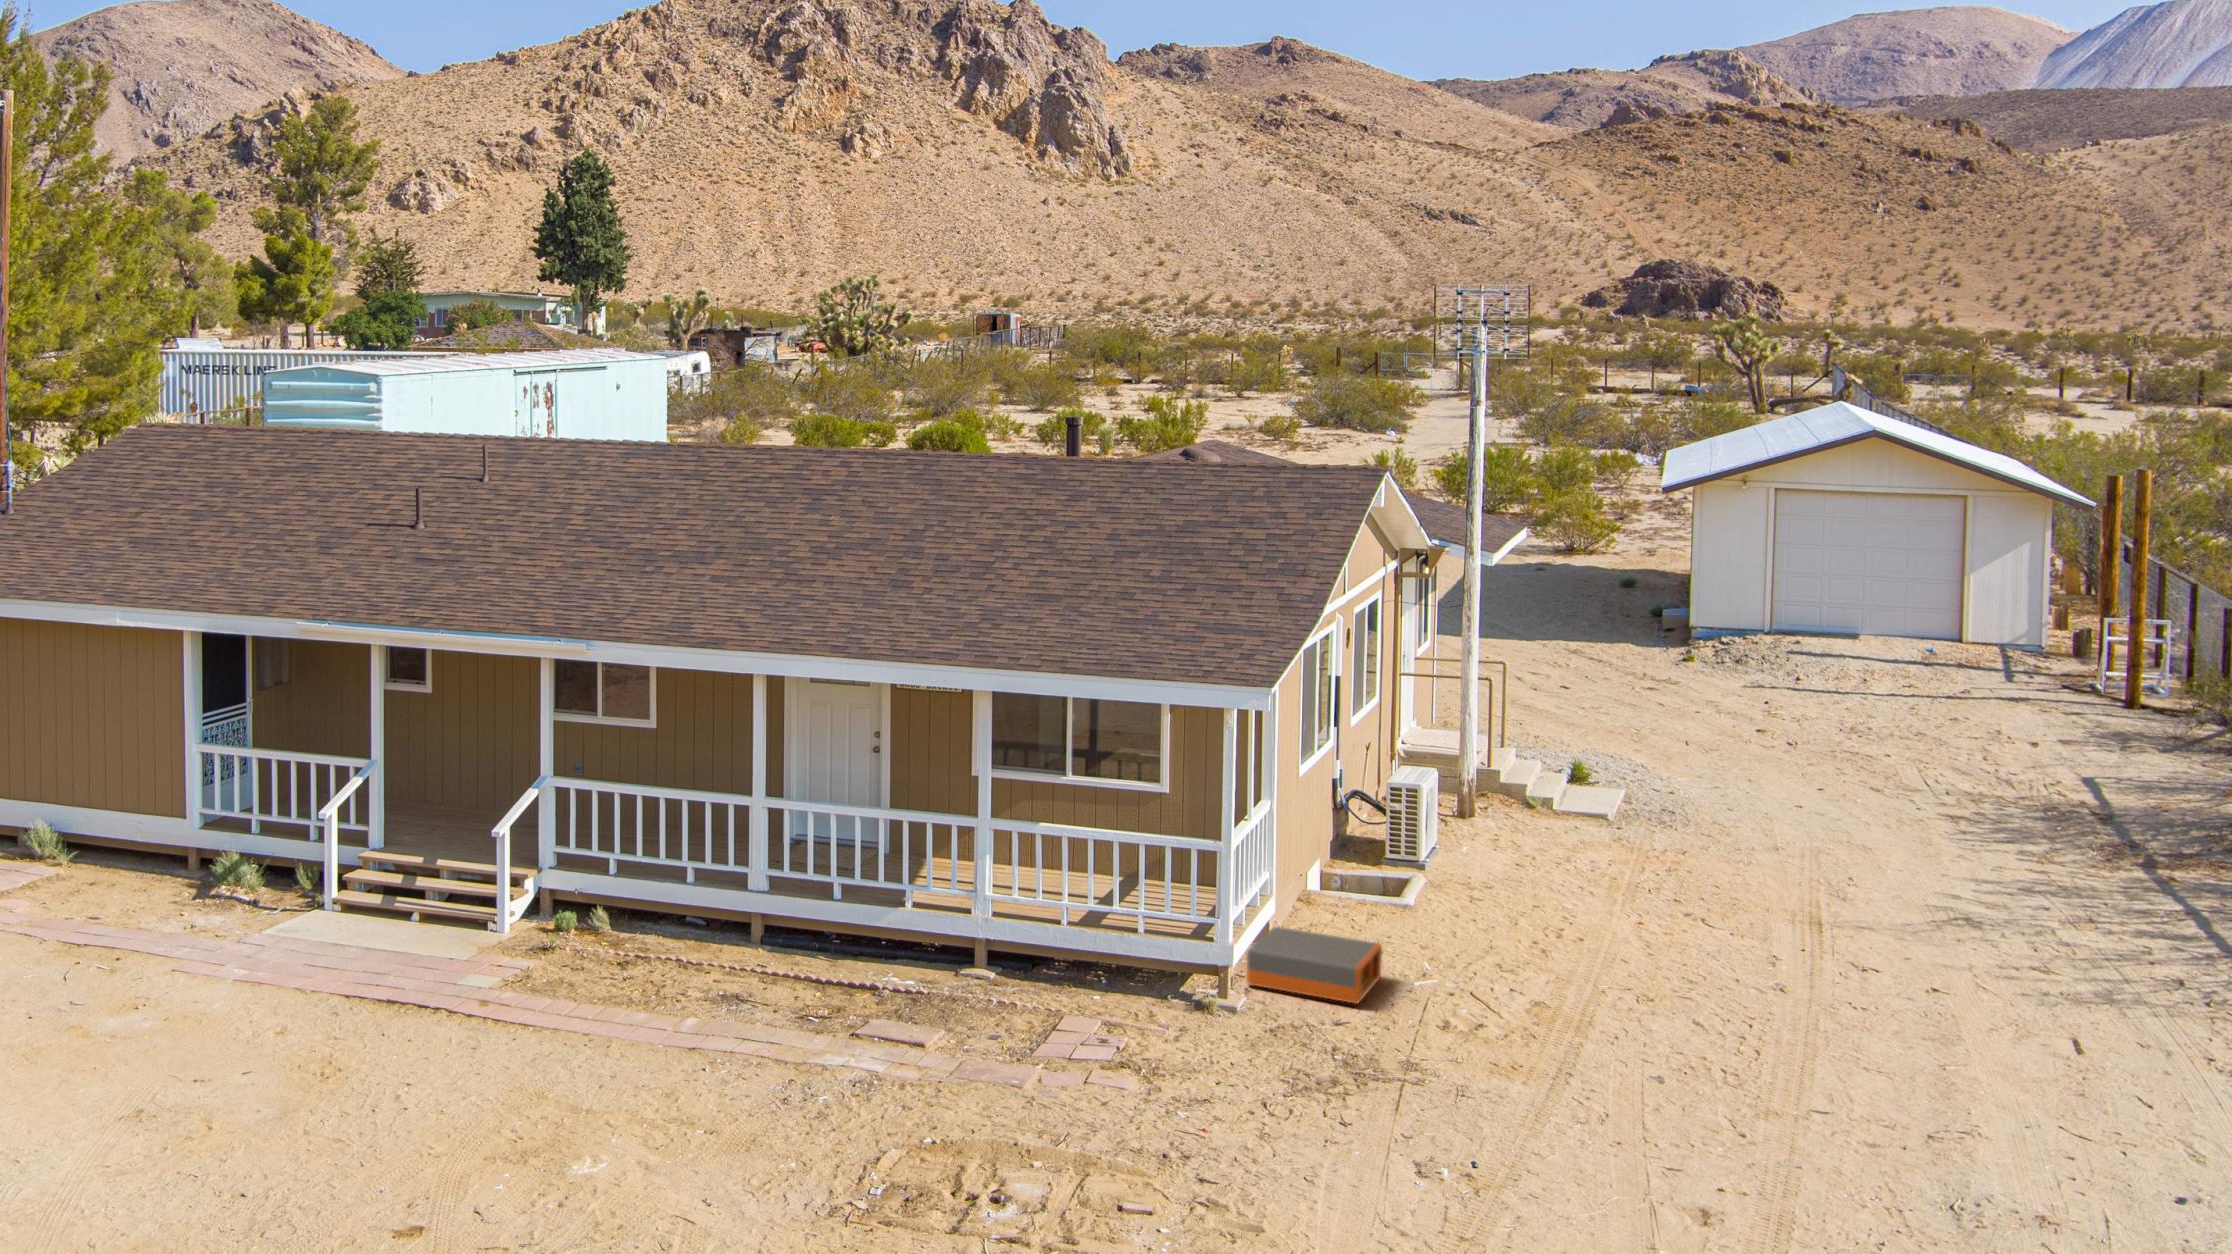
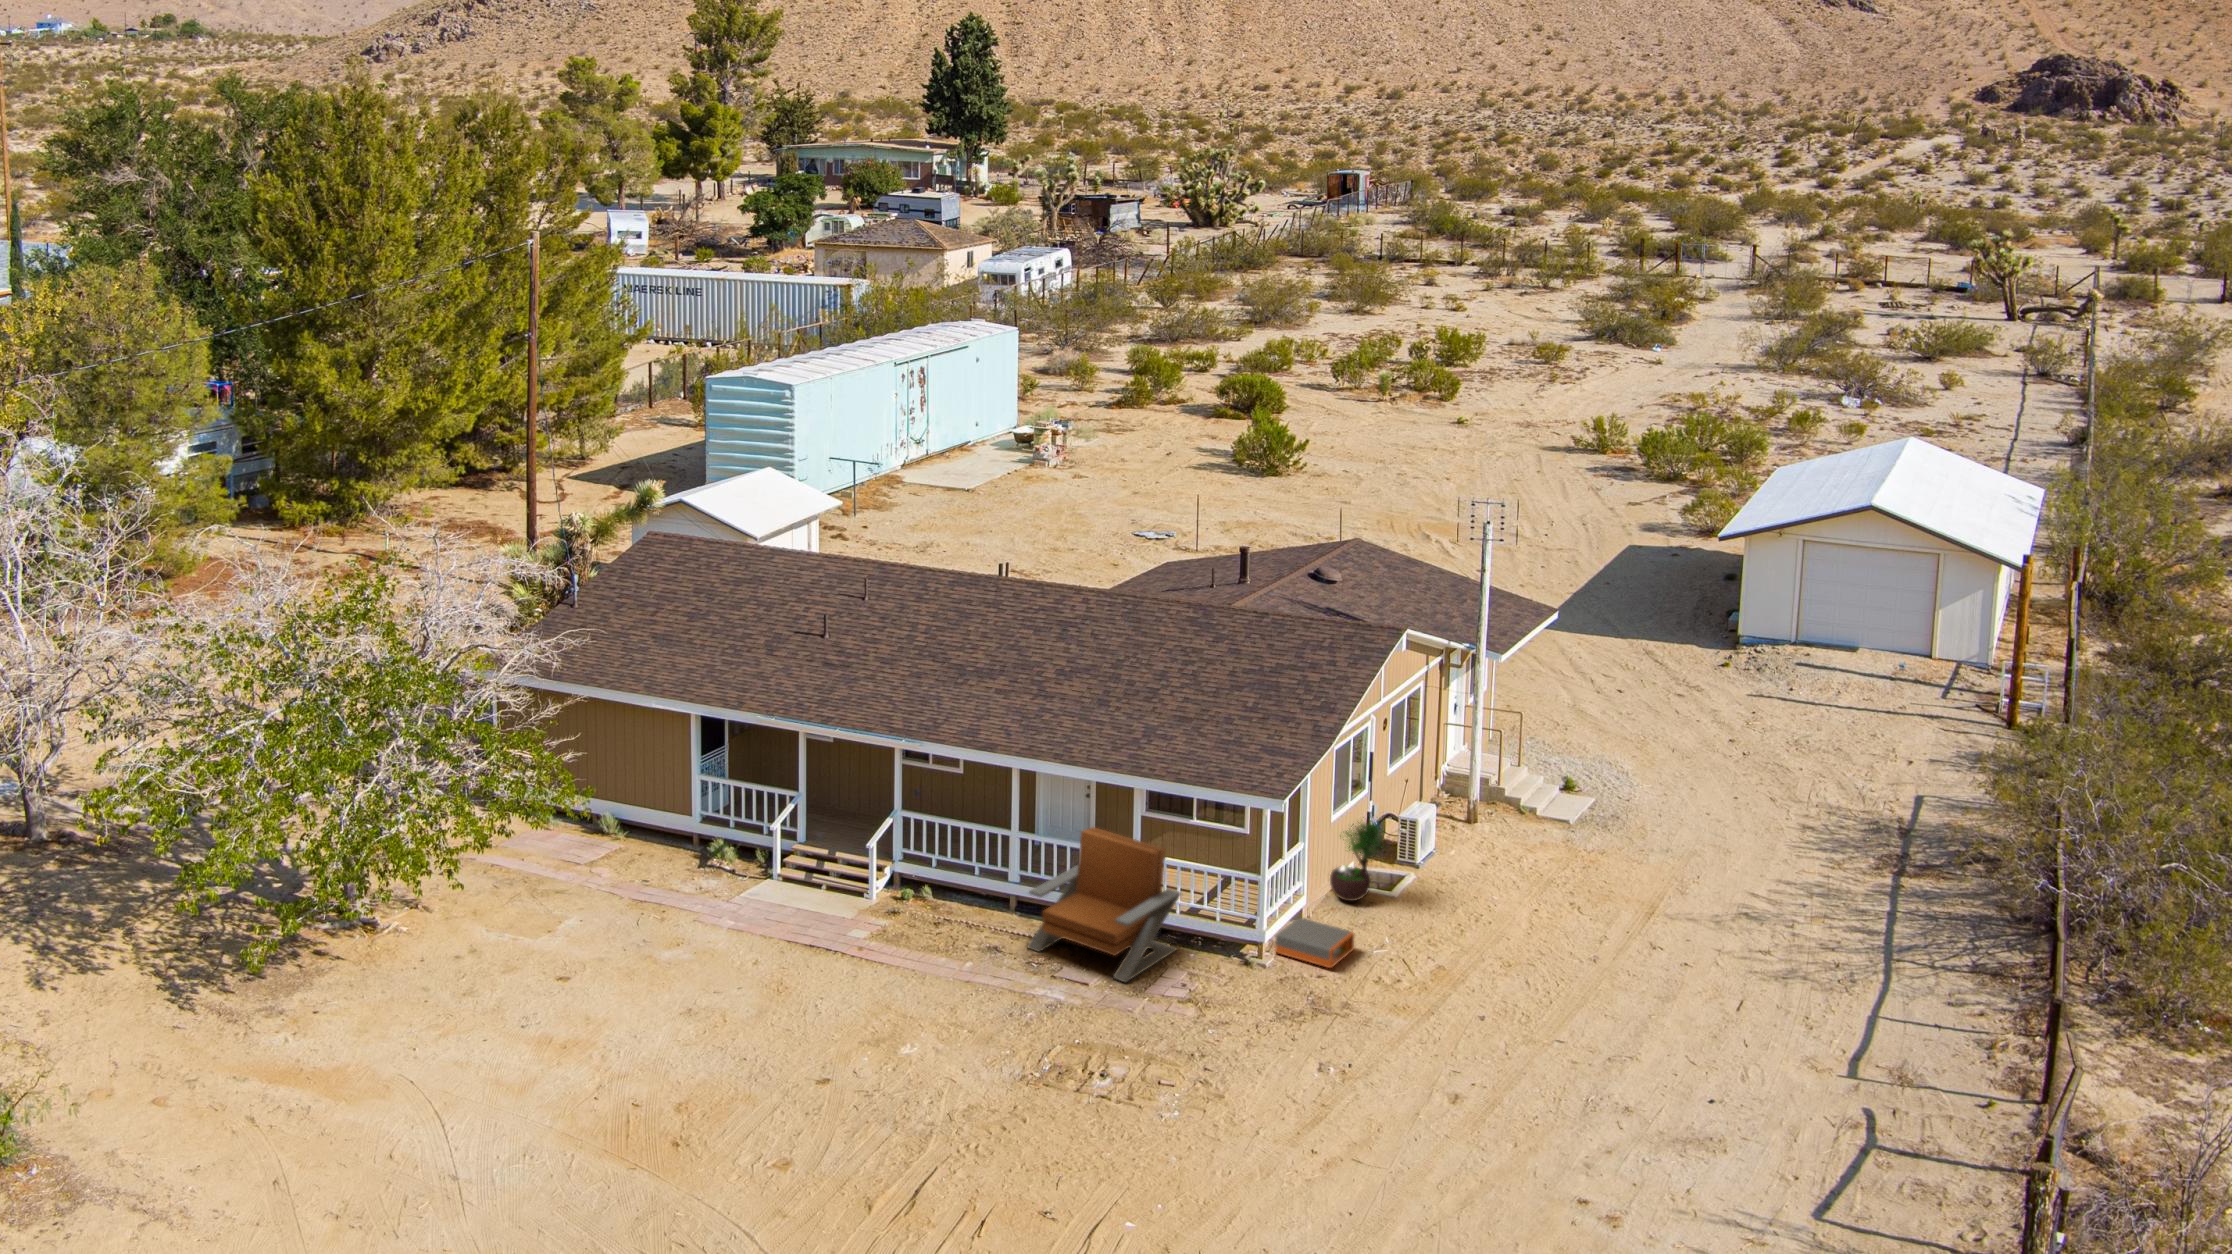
potted tree: none [1296,759,1395,914] -> present [1330,817,1383,901]
lounge chair: none [799,769,1078,1034] -> present [1028,827,1180,982]

